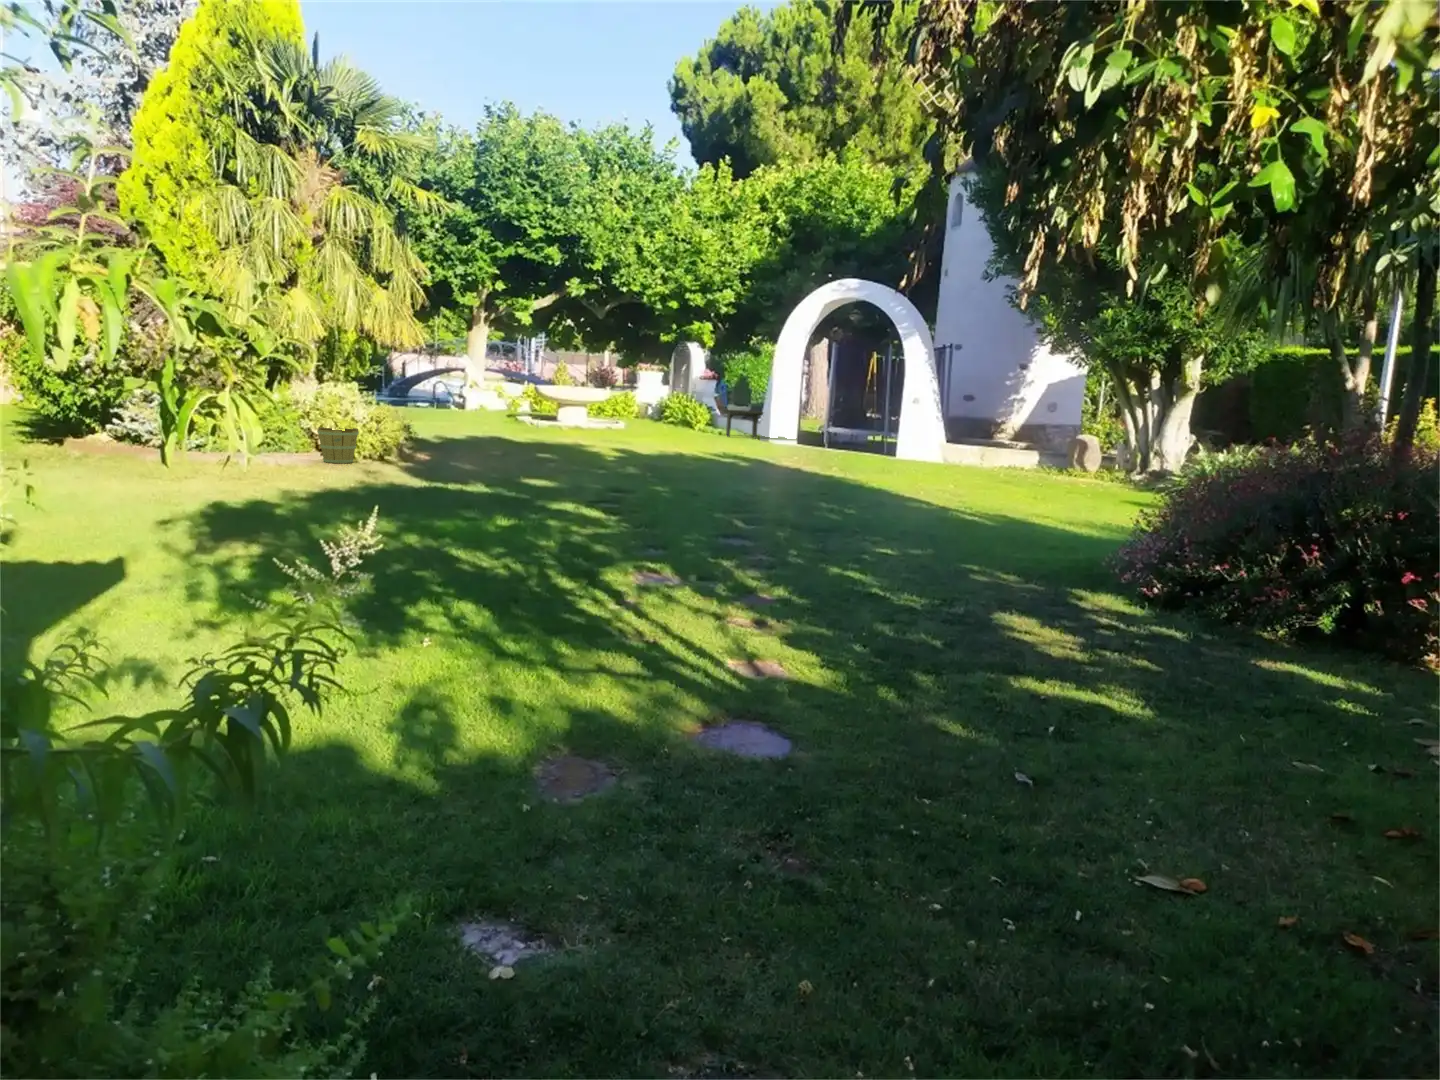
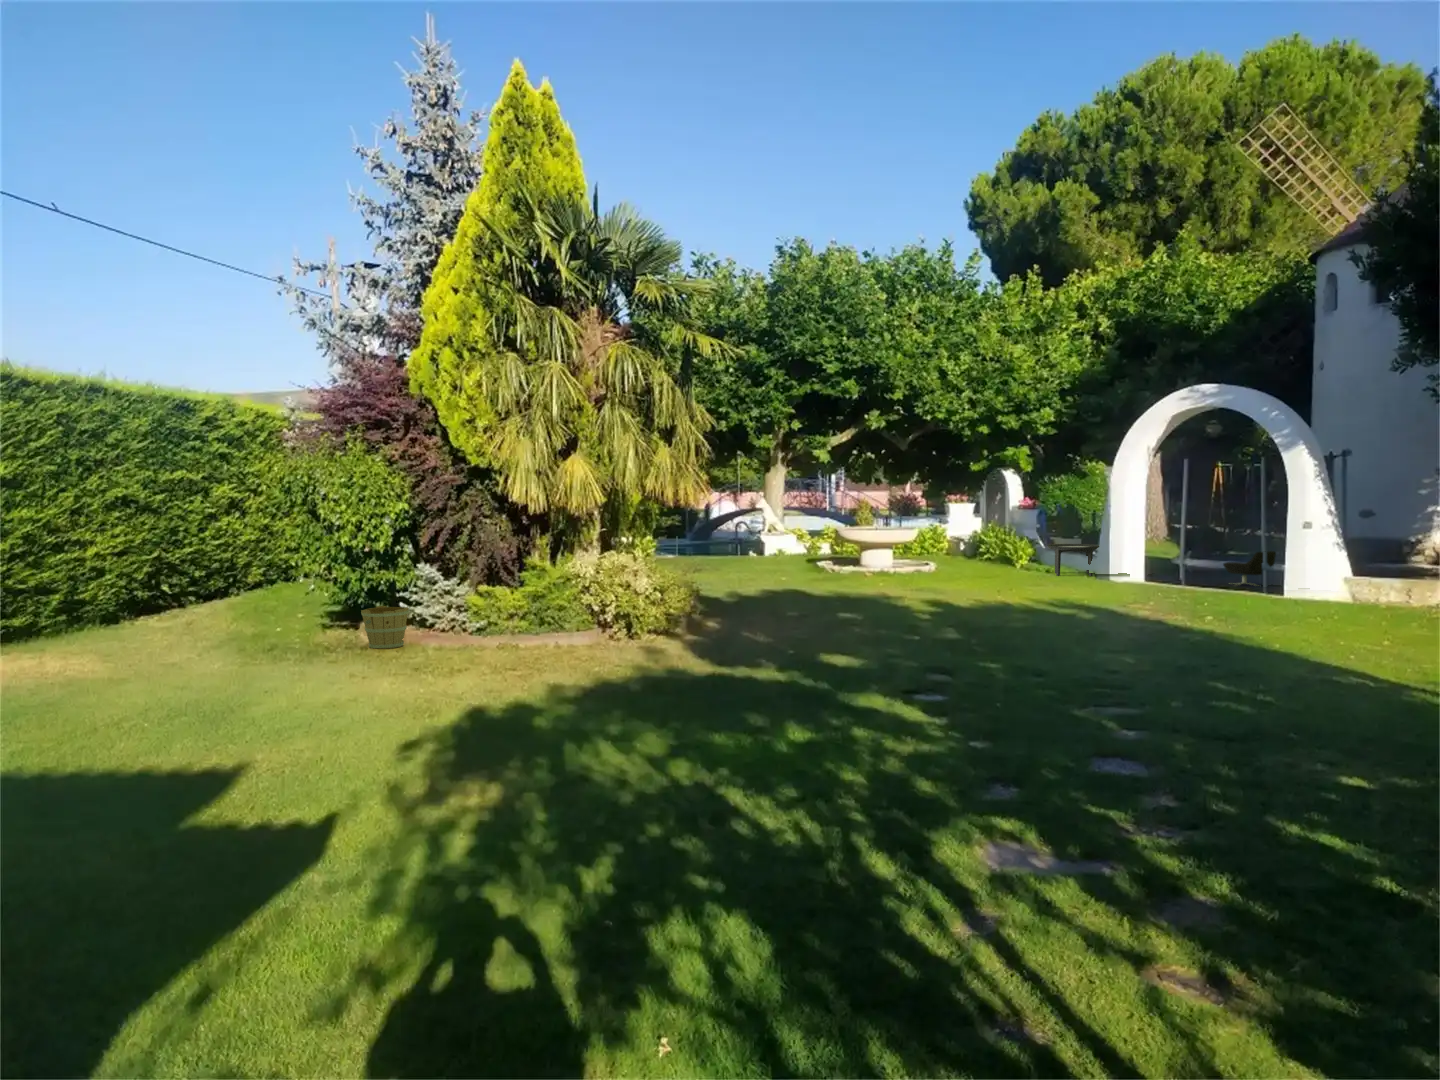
lounge chair: none [859,422,900,451] -> present [1223,551,1276,584]
wooden bucket: present [317,427,359,464] -> present [361,606,409,649]

